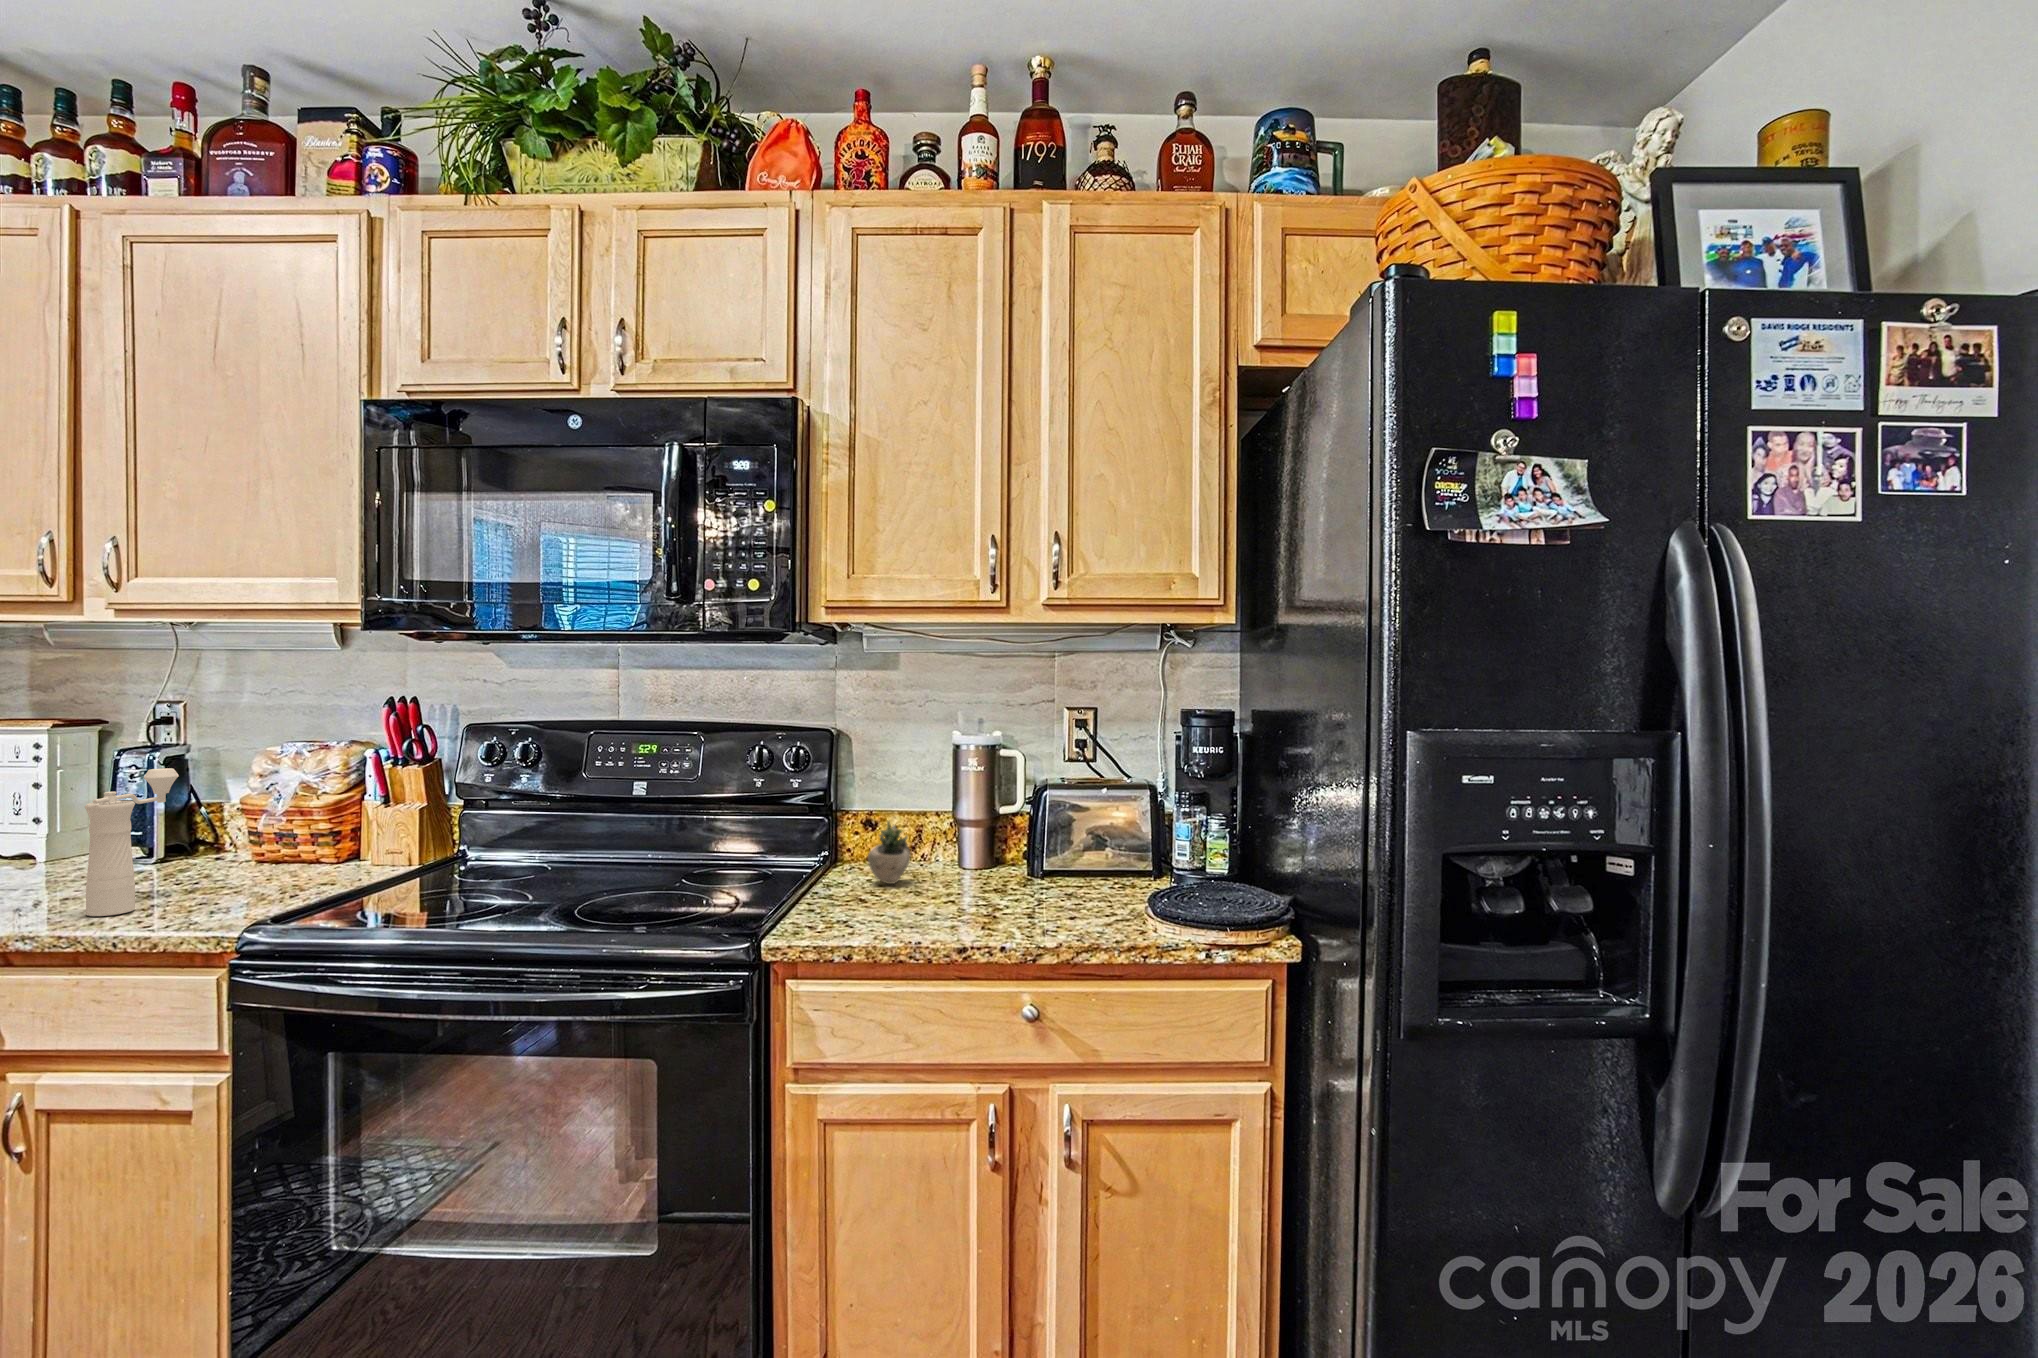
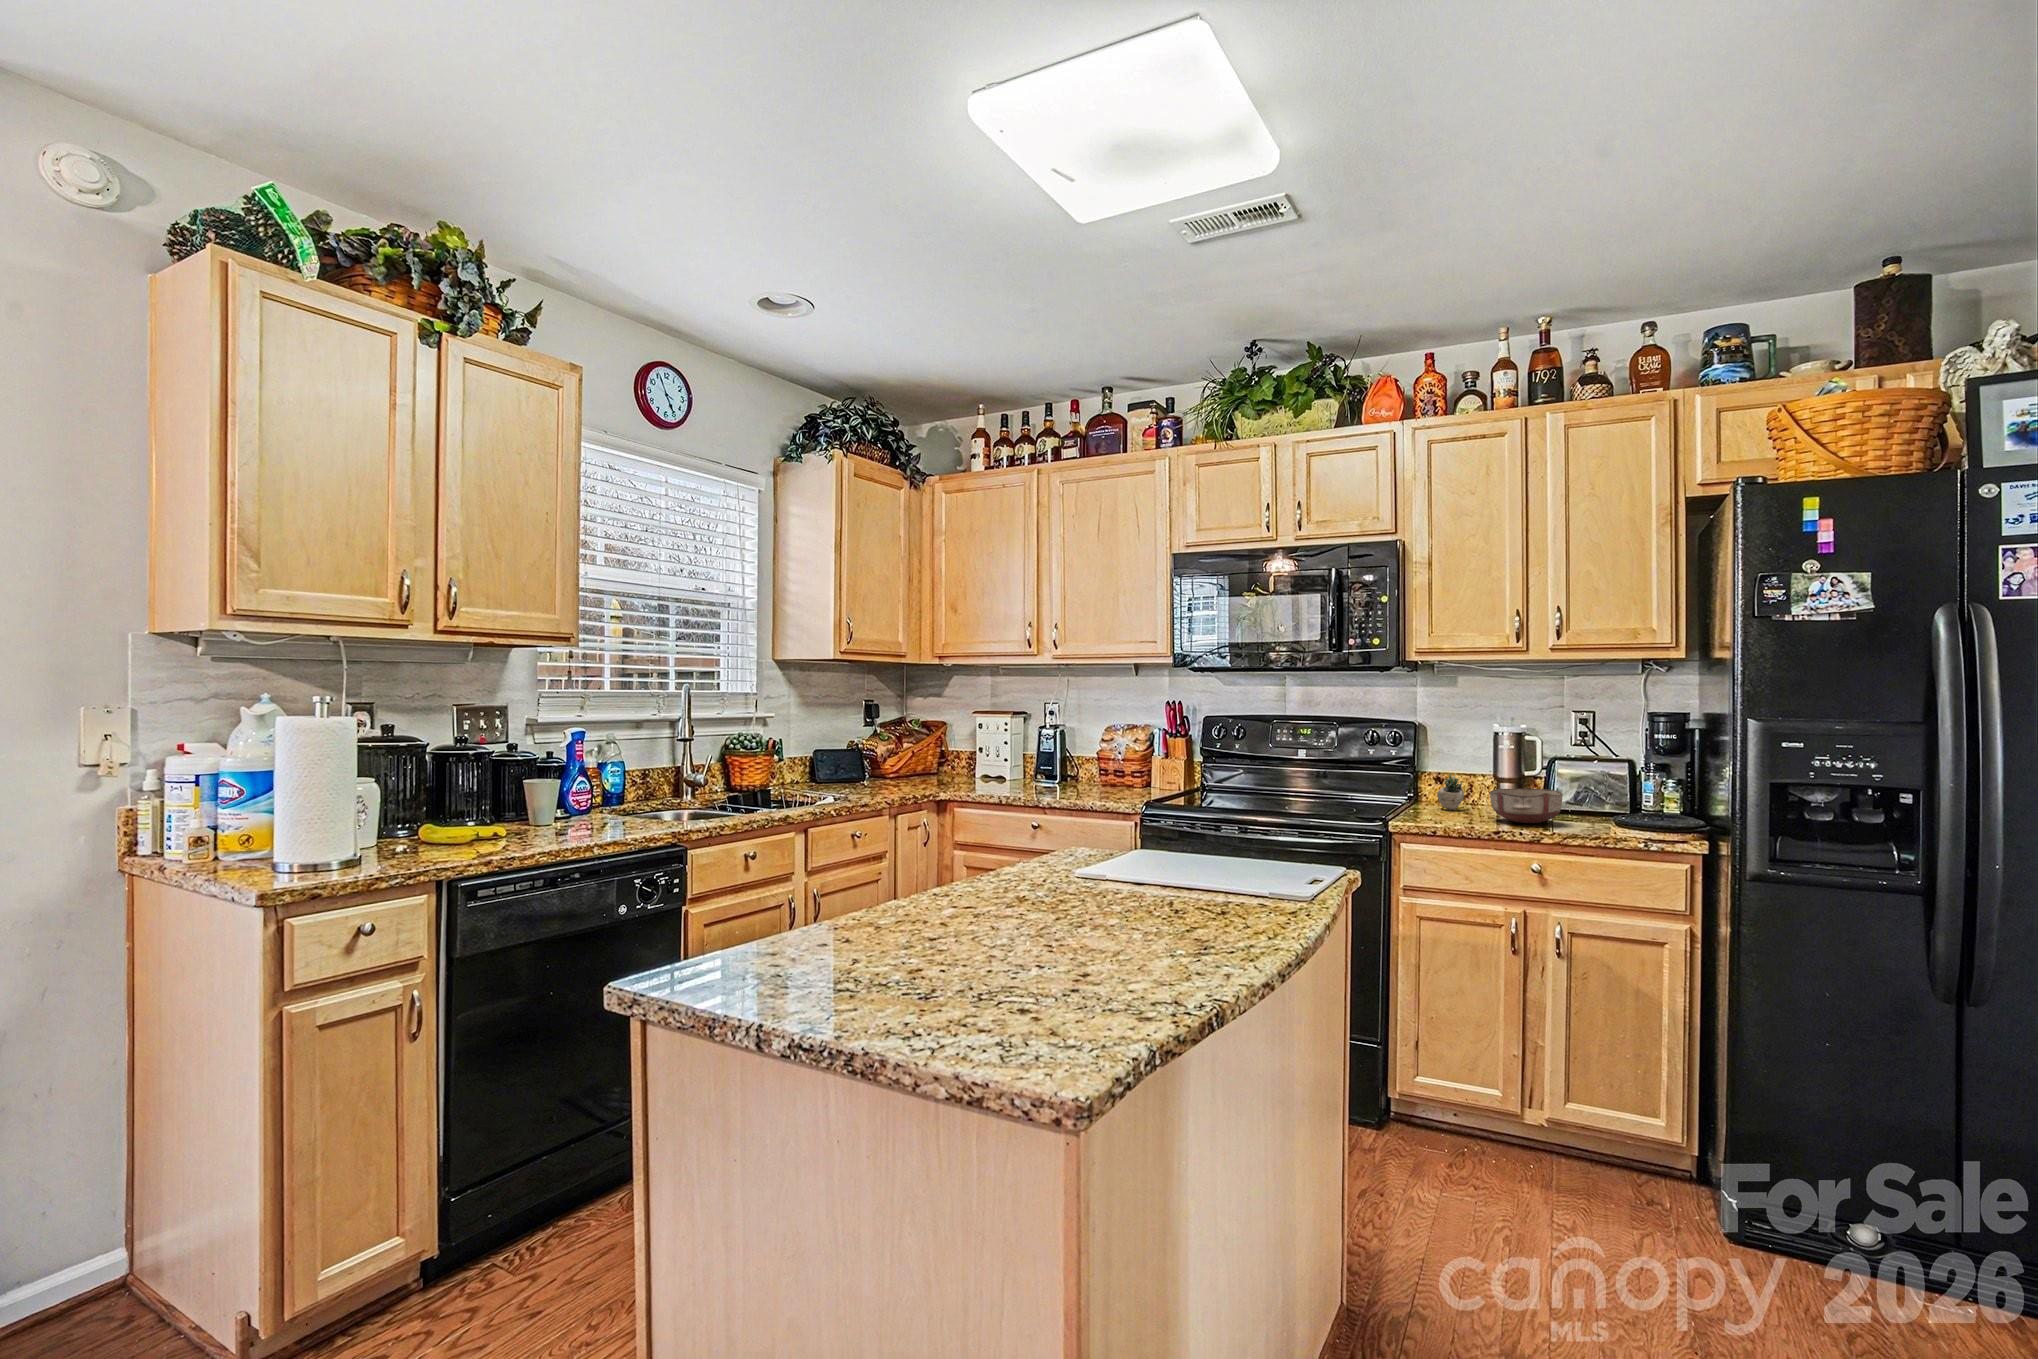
pepper mill: present [85,768,179,916] -> none [1071,733,1096,795]
ceramic bowl: none [952,844,1065,910] -> present [1490,789,1563,823]

